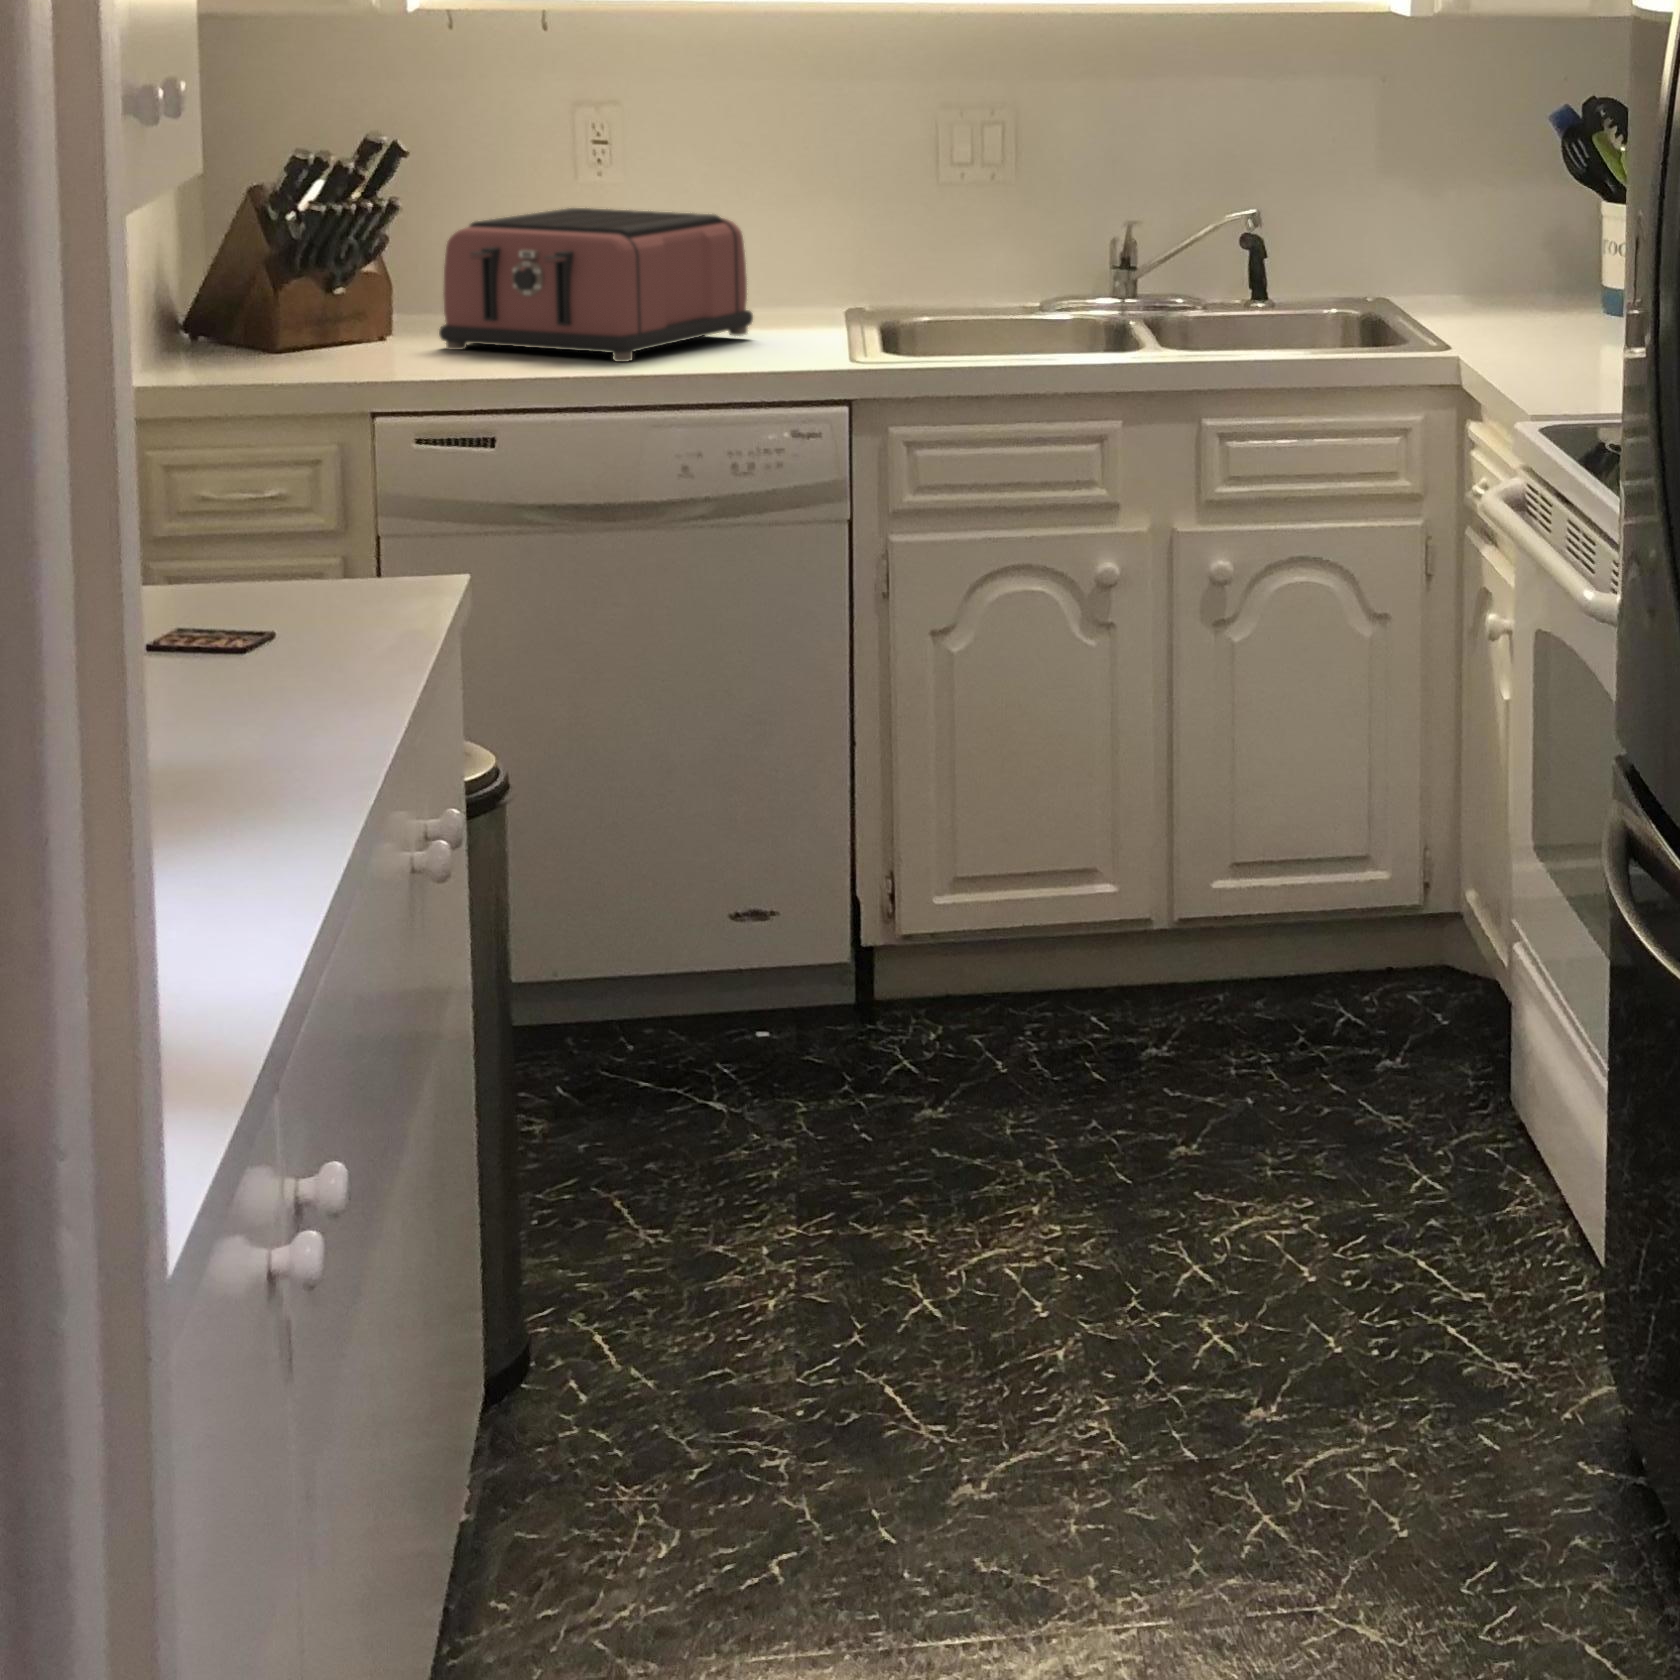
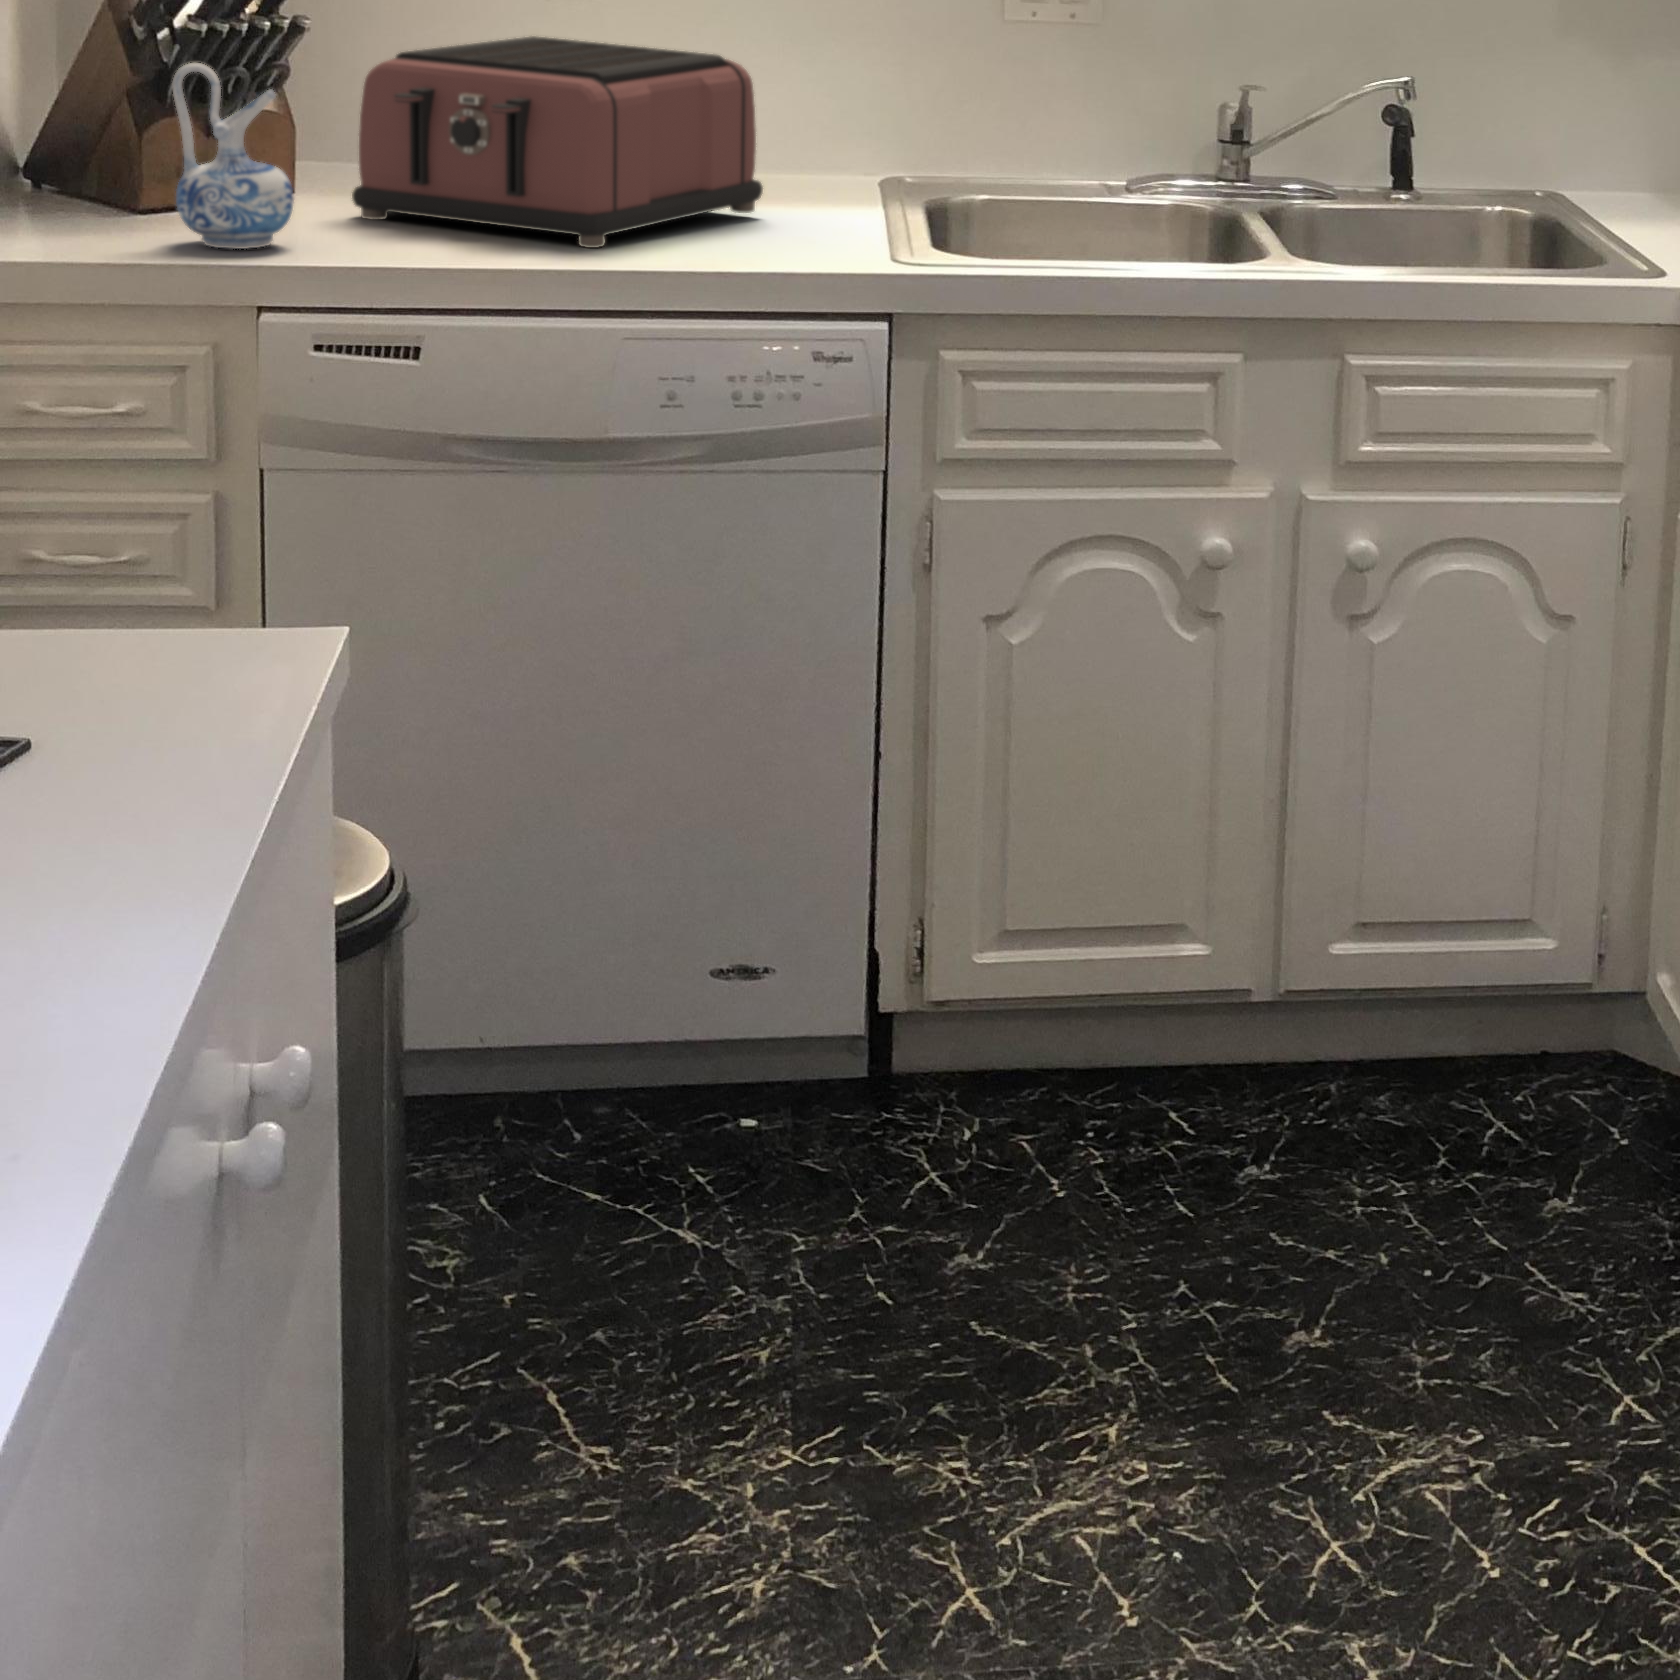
ceramic pitcher: none [307,233,398,371] -> present [173,63,294,249]

